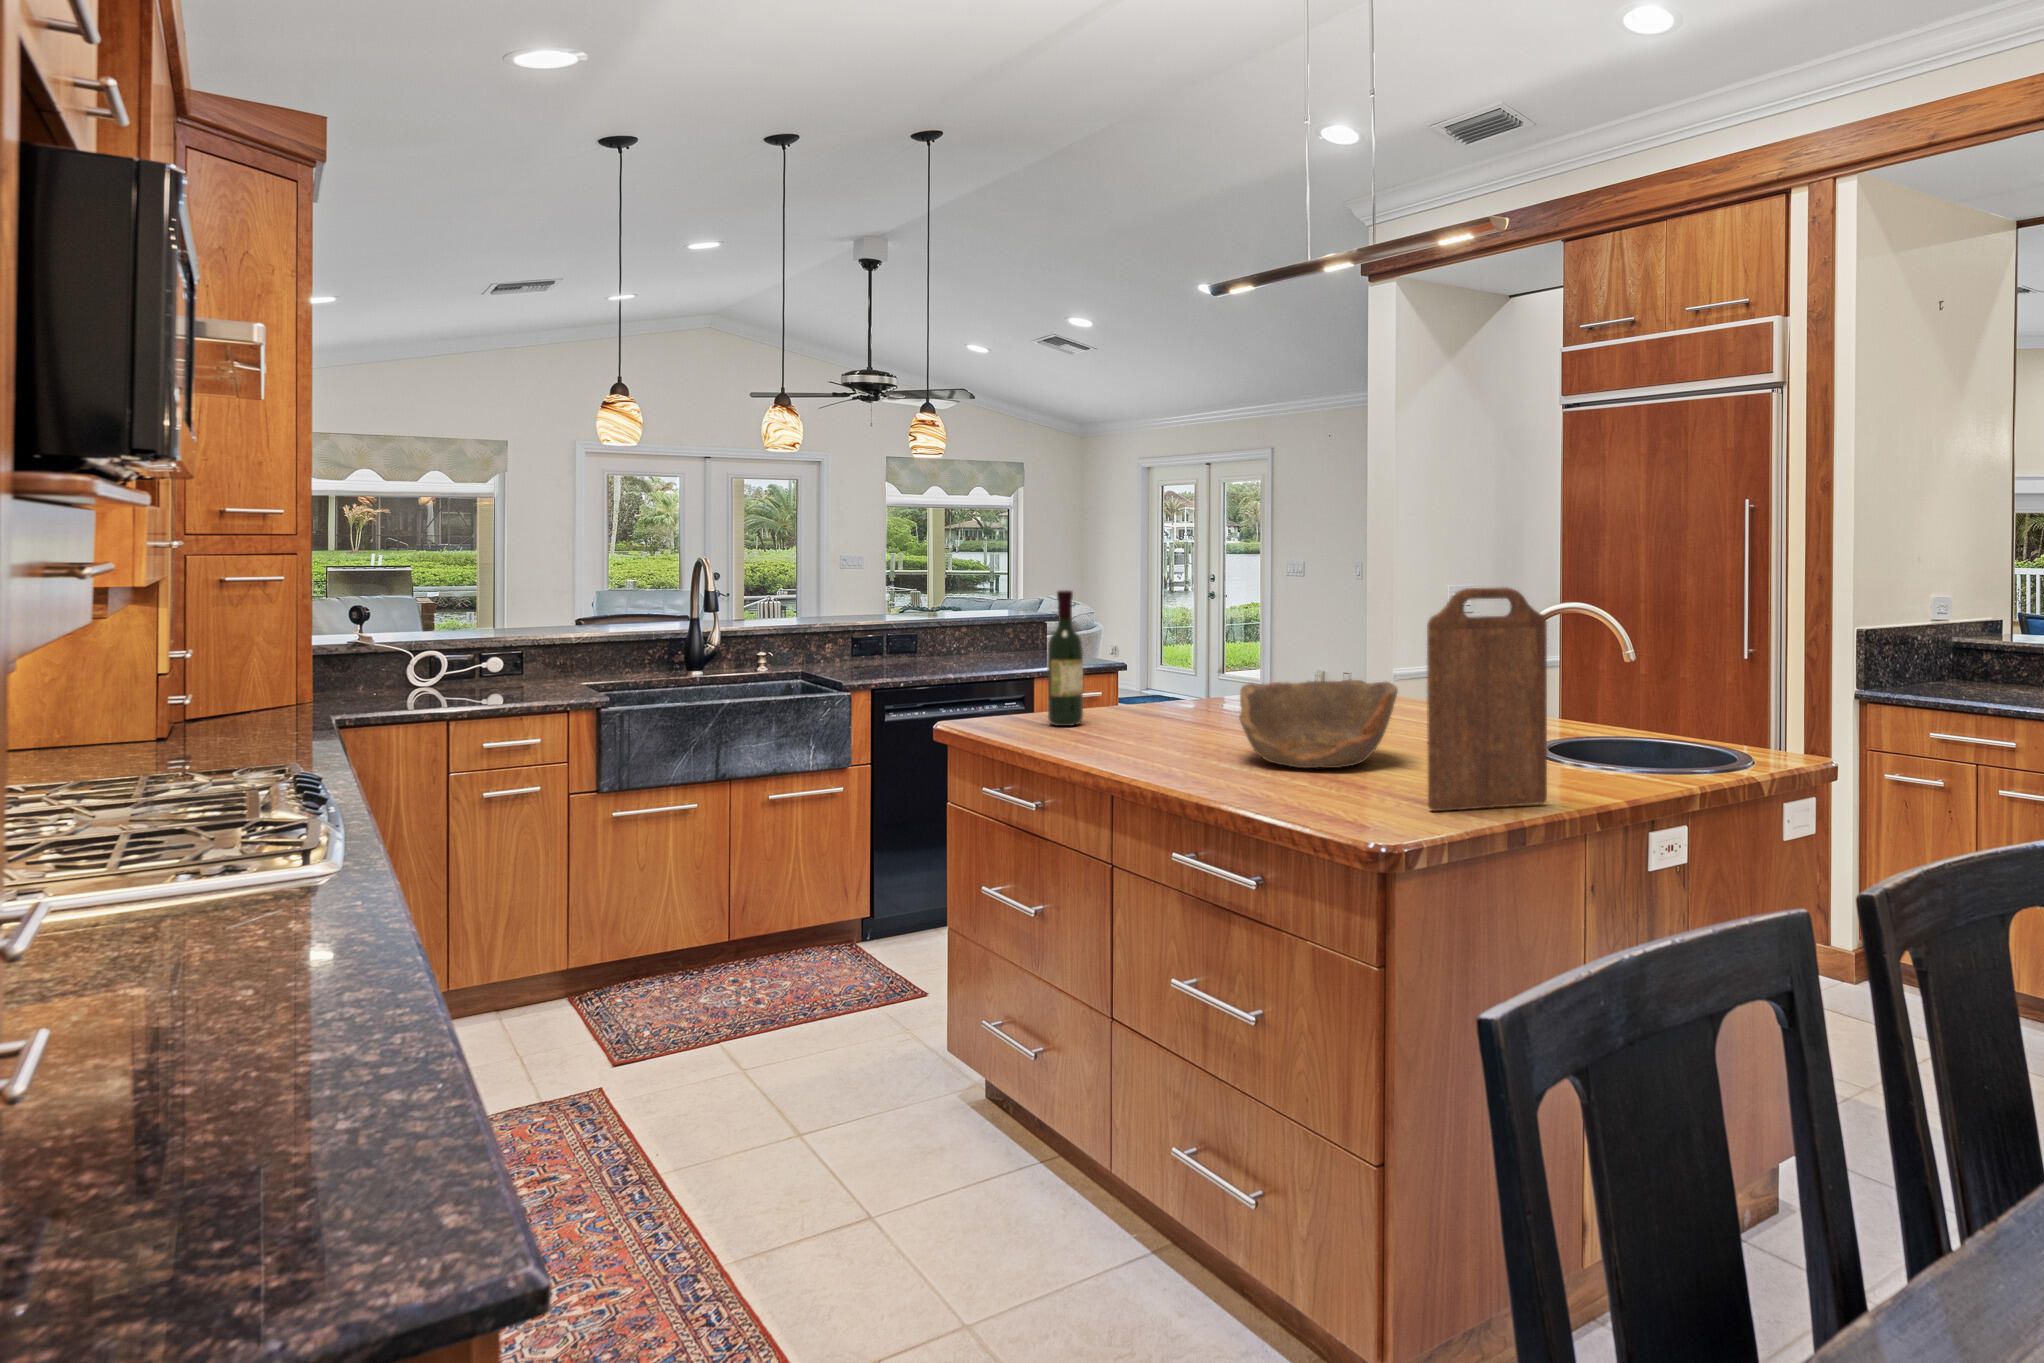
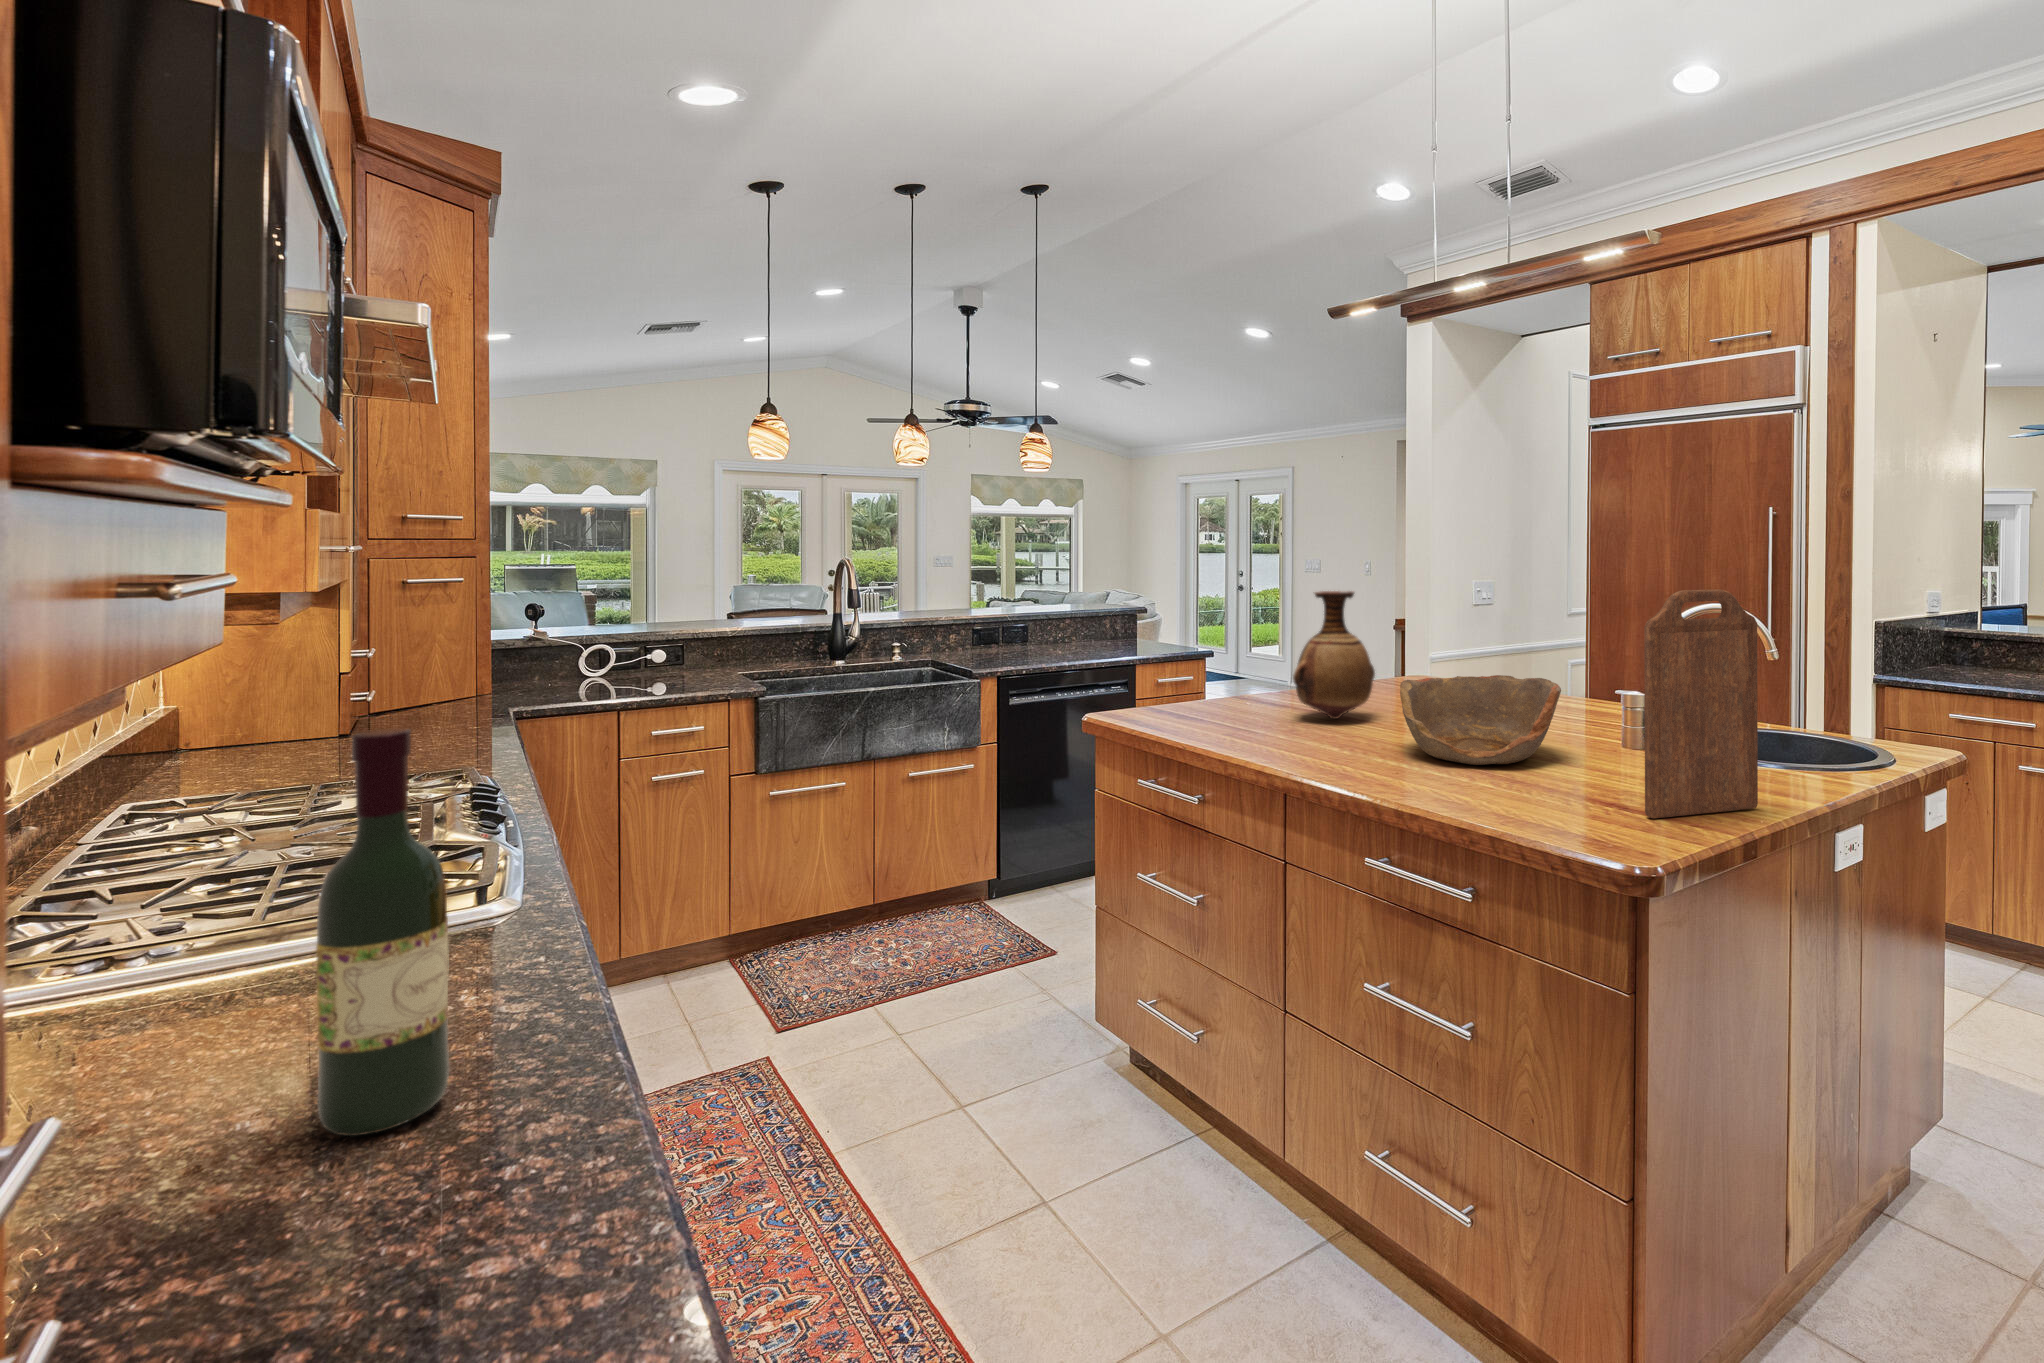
wine bottle: present [1047,590,1083,726] -> present [316,728,449,1136]
vase: none [1150,593,1243,729] -> present [1293,591,1375,719]

